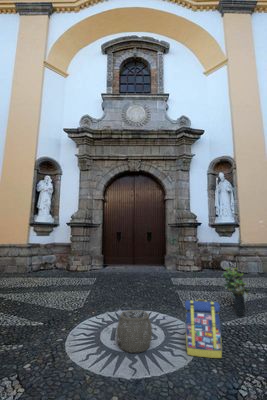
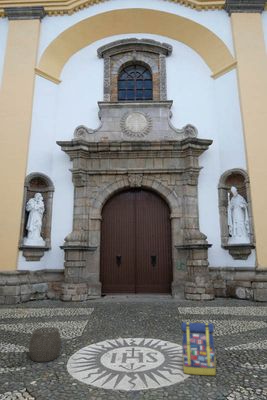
potted plant: present [222,268,249,316] -> none [225,292,254,342]
woven basket: present [117,310,152,352] -> present [29,327,61,362]

